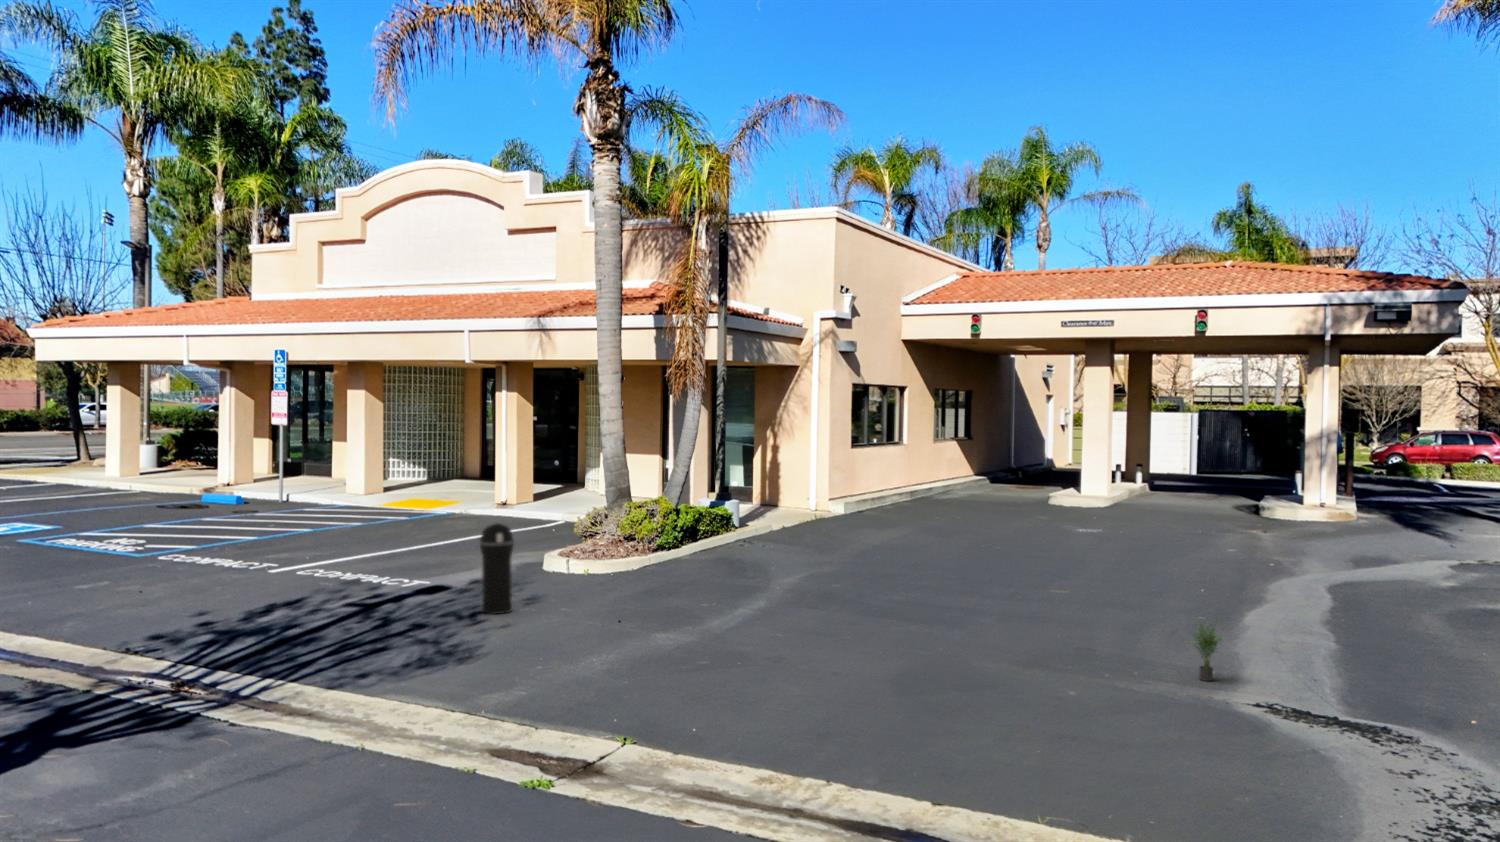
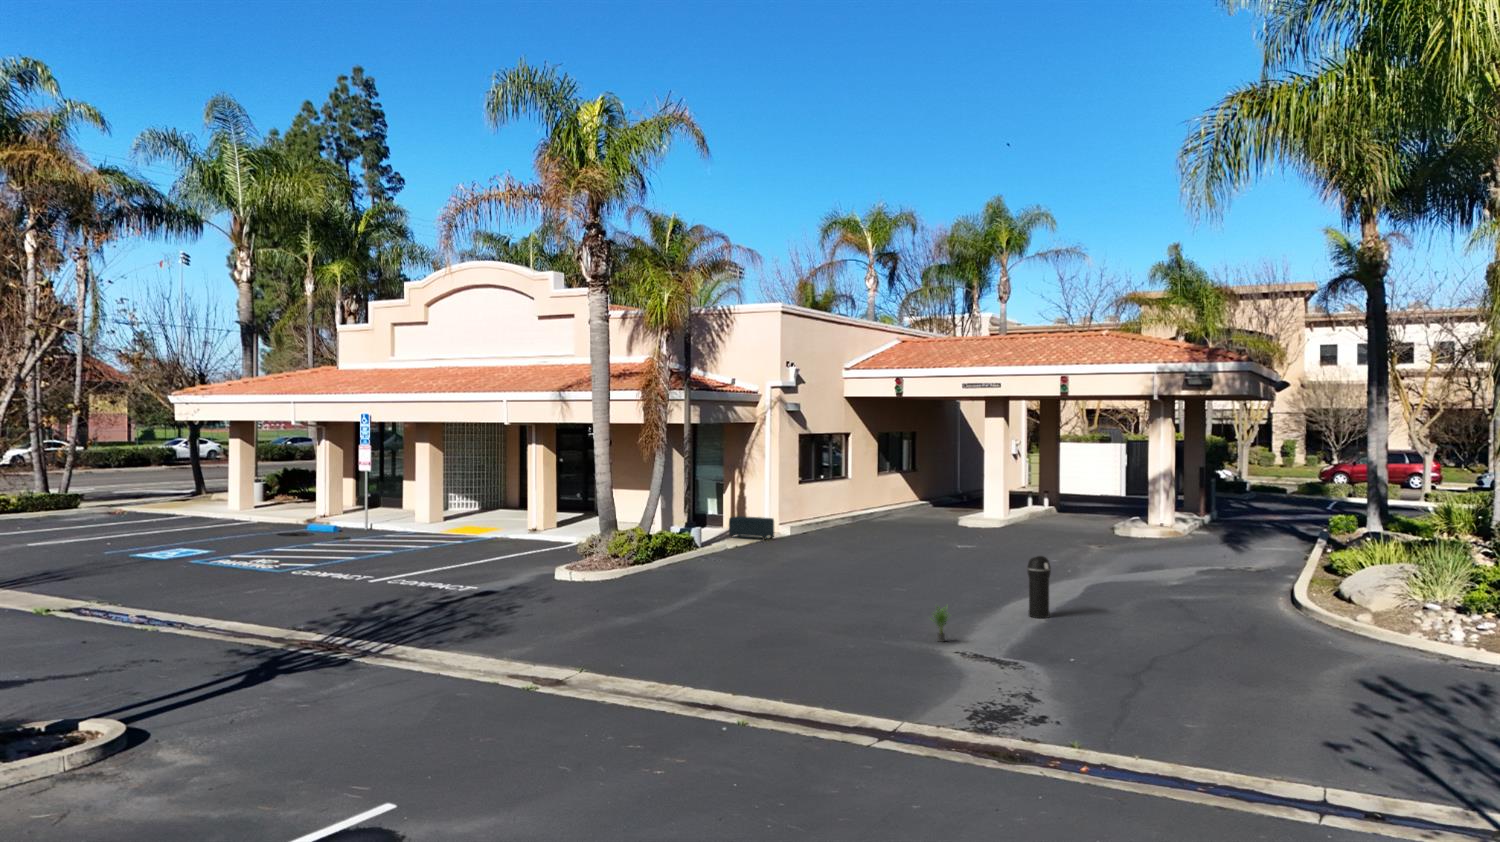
bench: none [763,488,823,519] -> present [729,516,774,540]
trash can: present [480,523,514,614] -> present [1027,556,1051,618]

